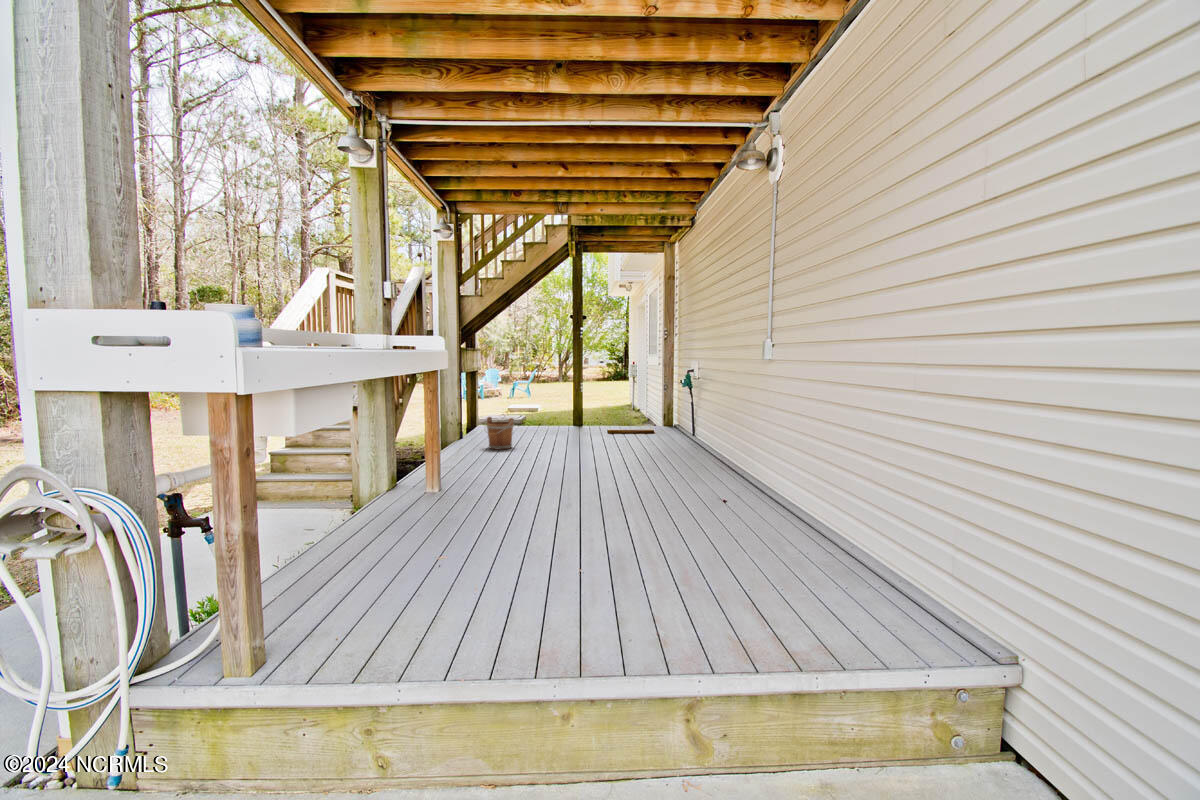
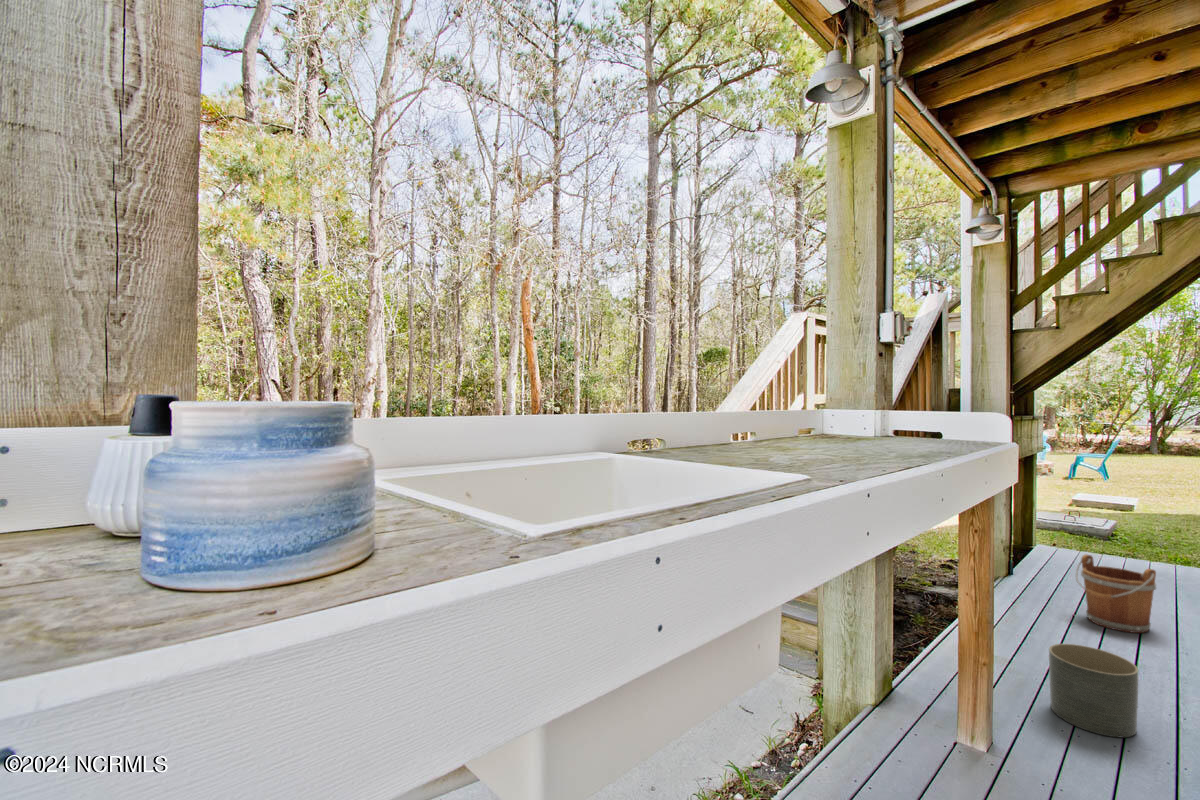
planter: none [463,445,493,476] -> present [1049,644,1138,737]

